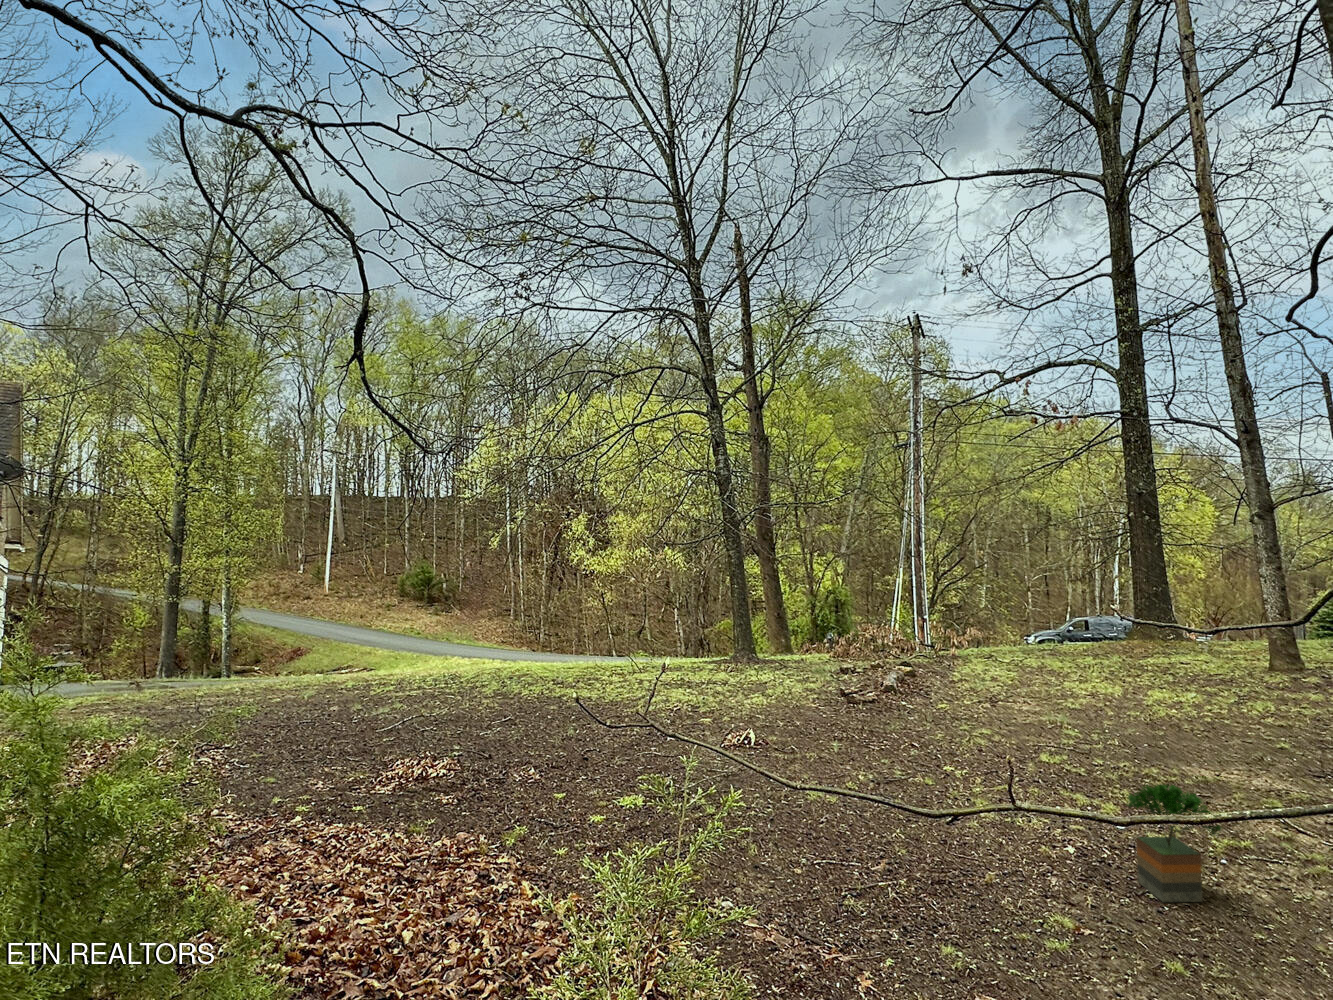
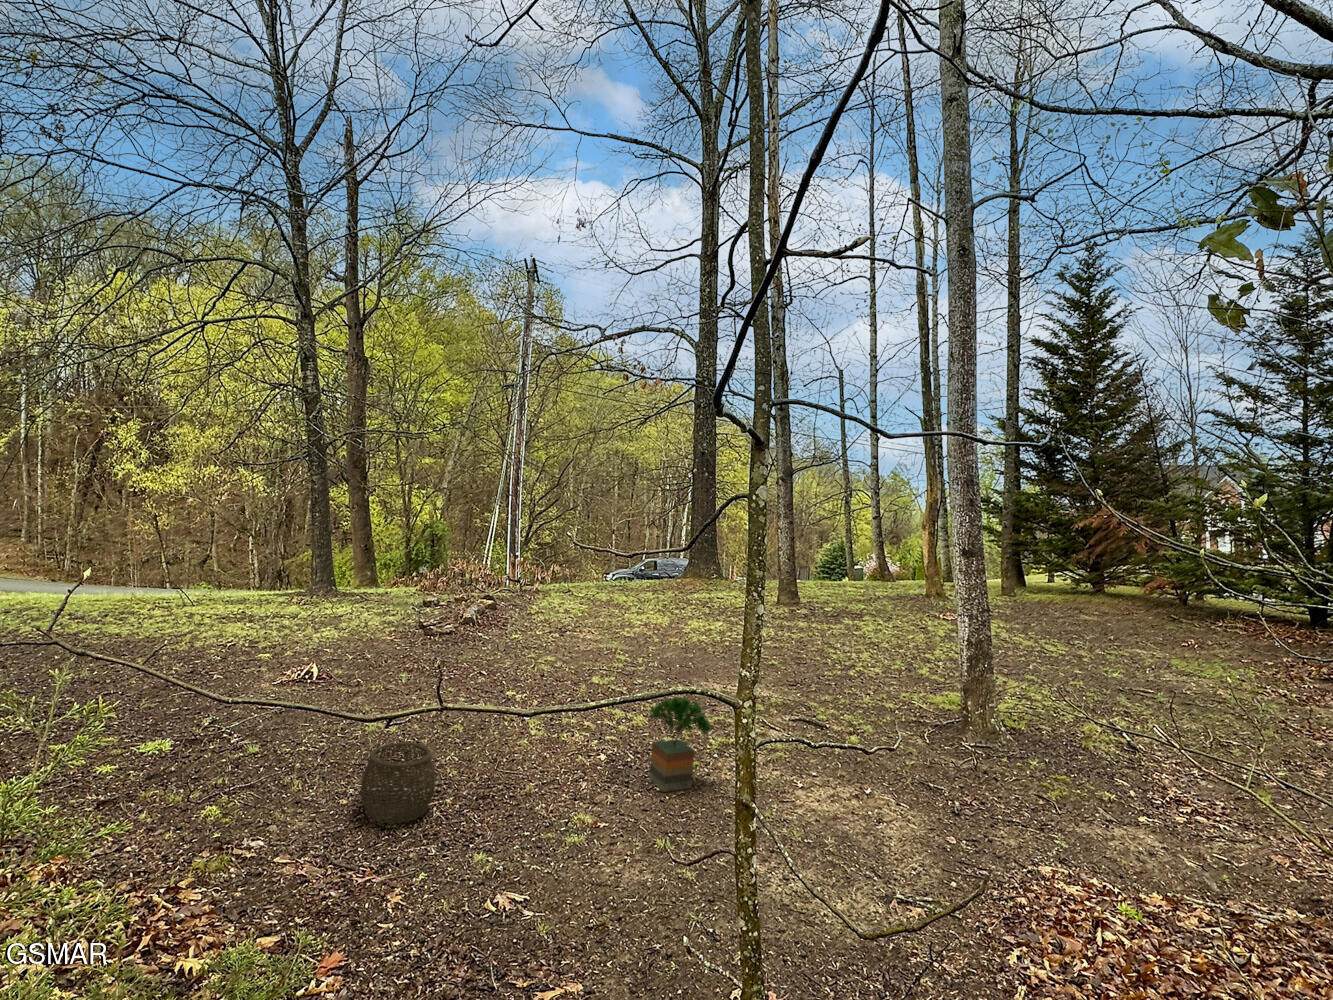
woven basket: none [813,813,887,900] -> present [361,742,436,824]

